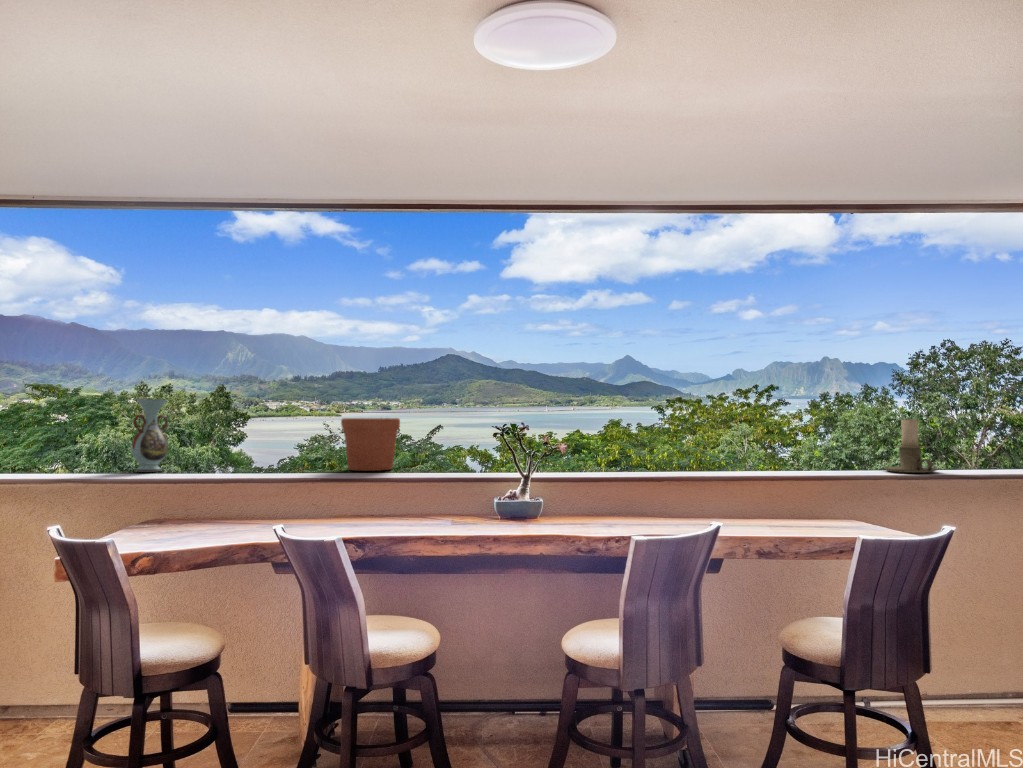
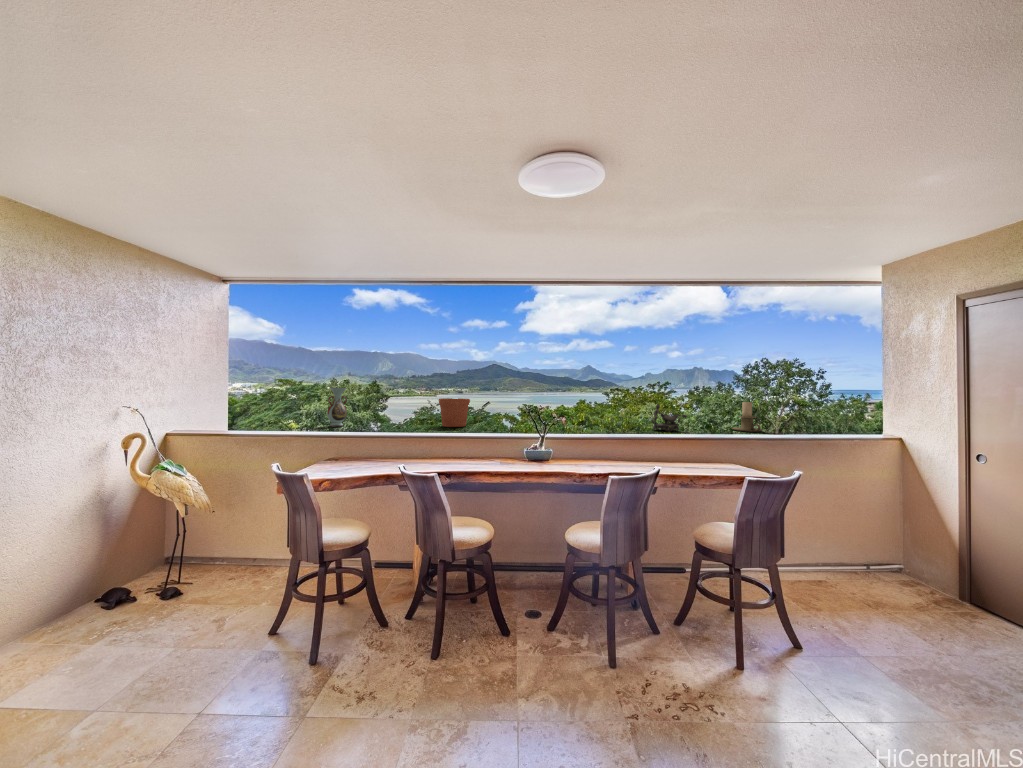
decorative bowl: none [735,424,799,474] -> present [652,404,687,431]

